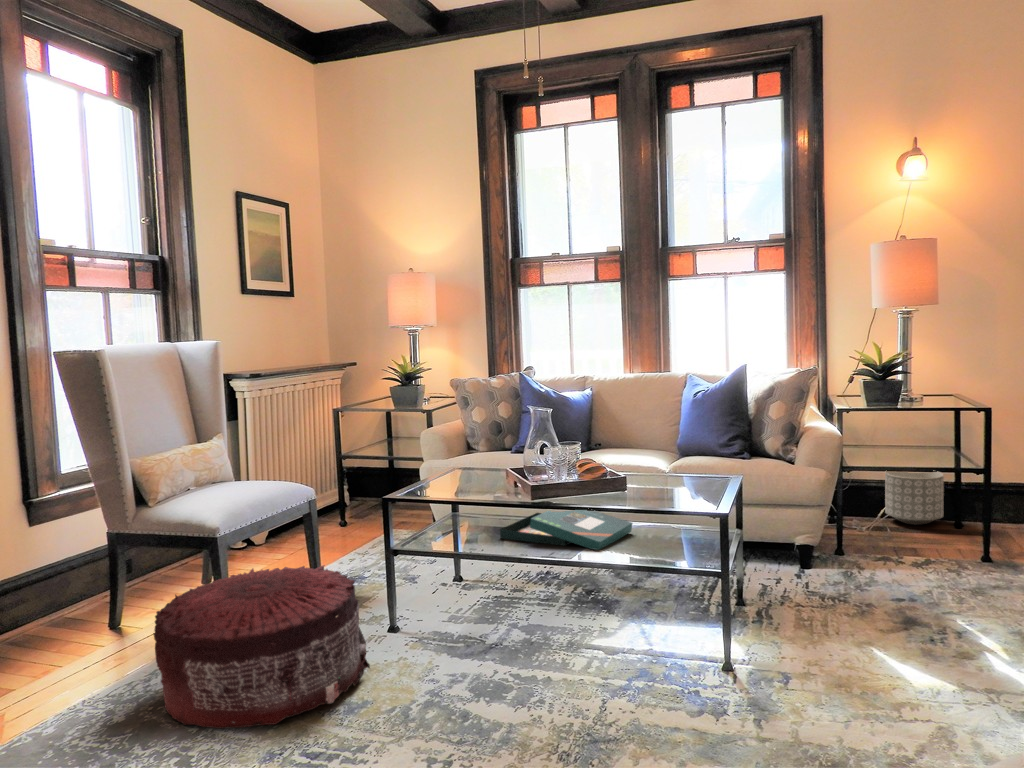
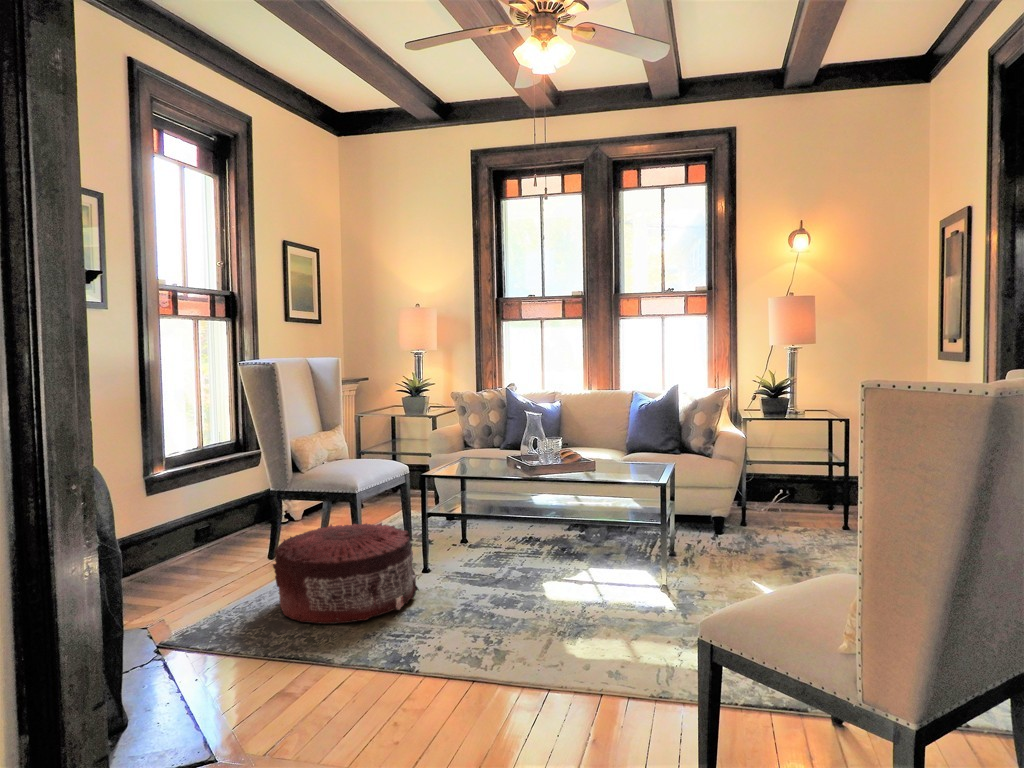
planter: present [885,471,944,525] -> none [779,465,820,507]
board game: present [500,510,632,550] -> none [502,483,596,515]

